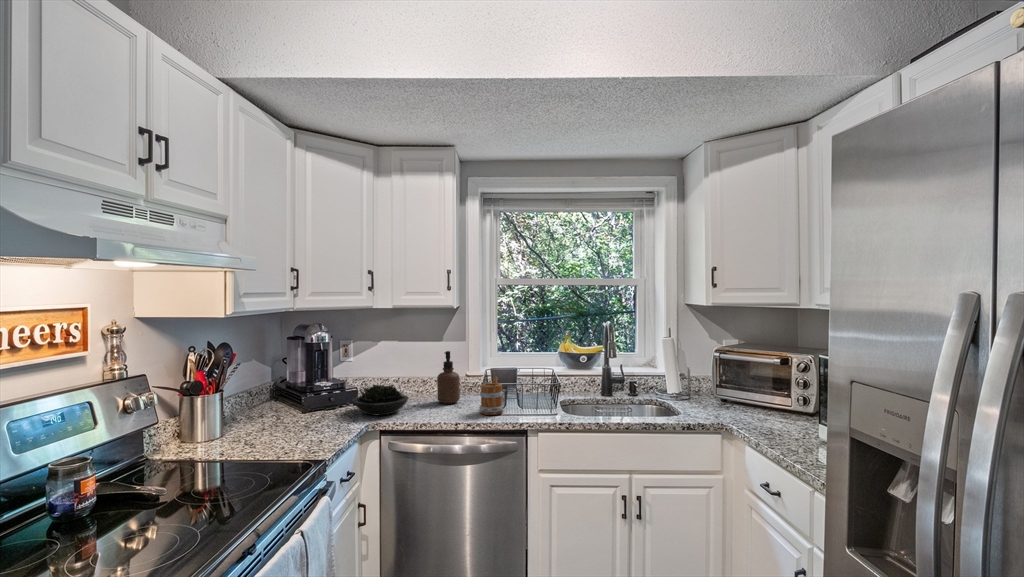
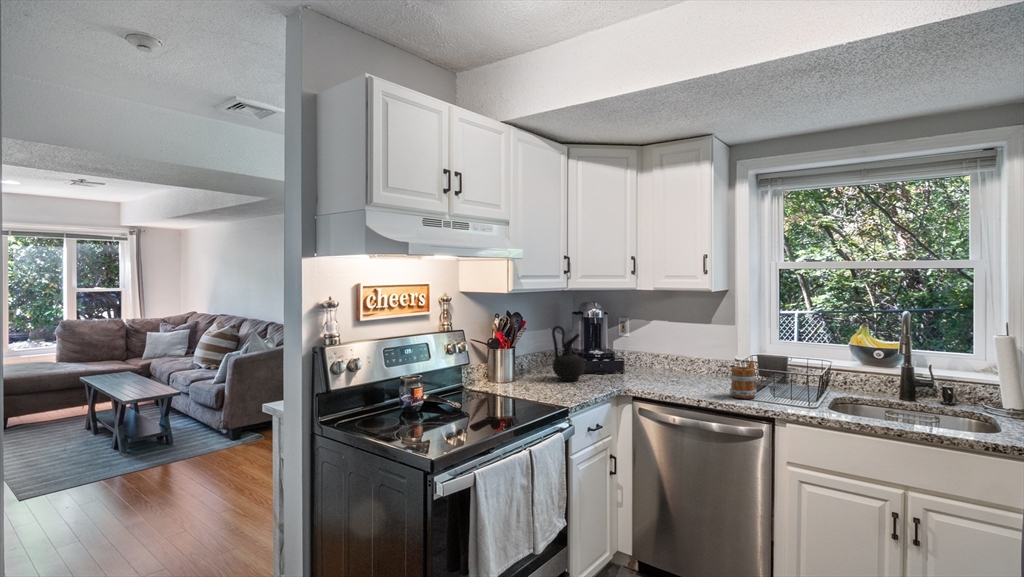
soap dispenser: present [437,351,460,404] -> none [696,333,719,384]
ceramic jug: none [274,356,318,424] -> present [552,326,585,381]
succulent plant: present [352,384,408,415] -> none [614,356,664,384]

